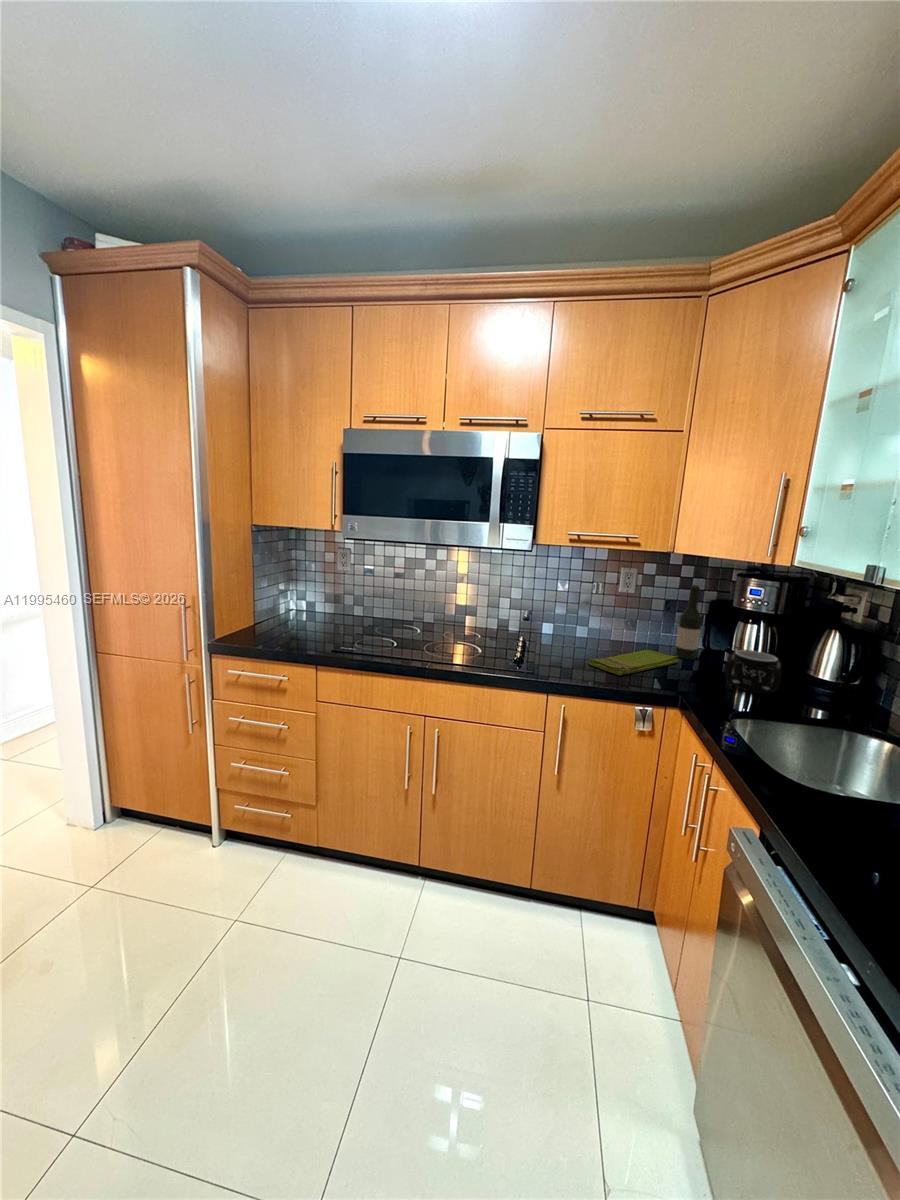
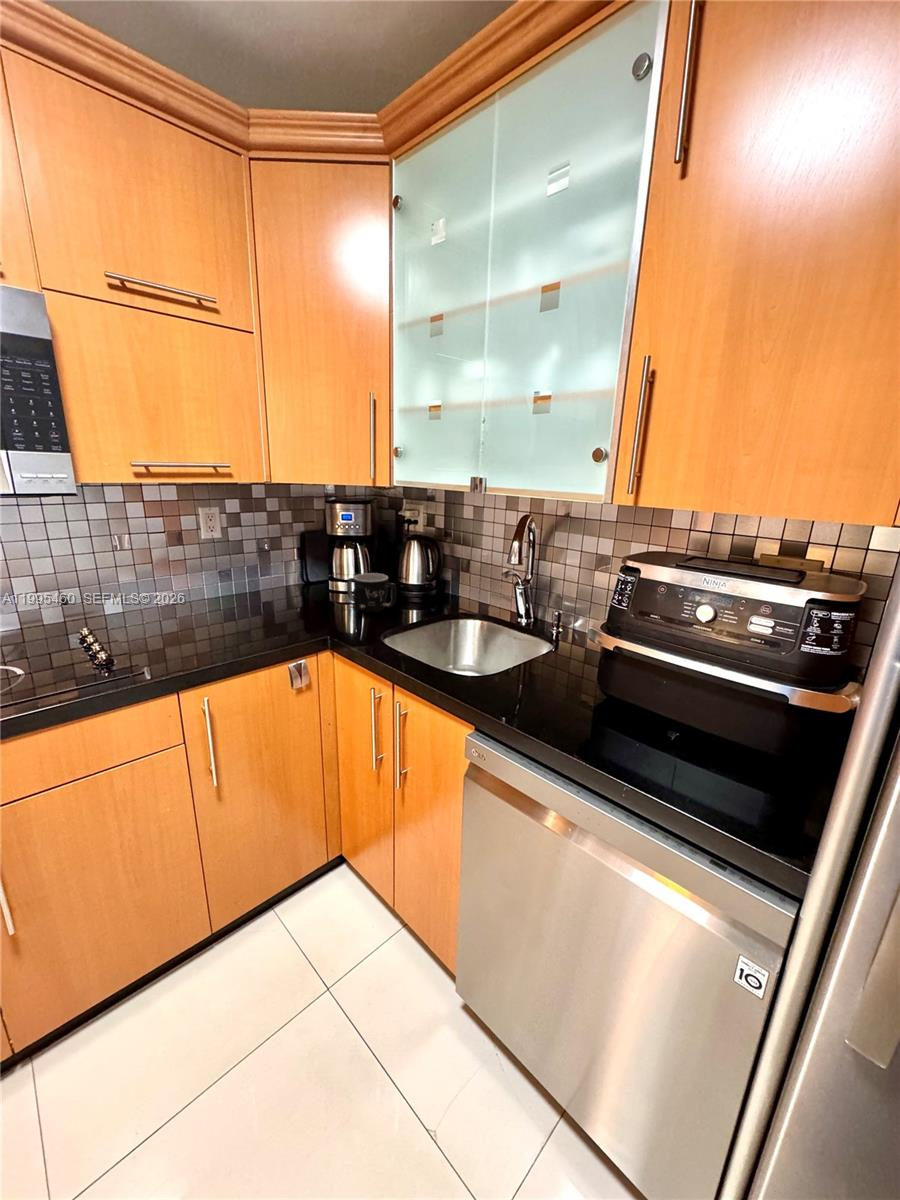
wine bottle: present [675,585,702,660] -> none [280,517,305,597]
dish towel: present [588,650,679,675] -> none [206,596,295,637]

